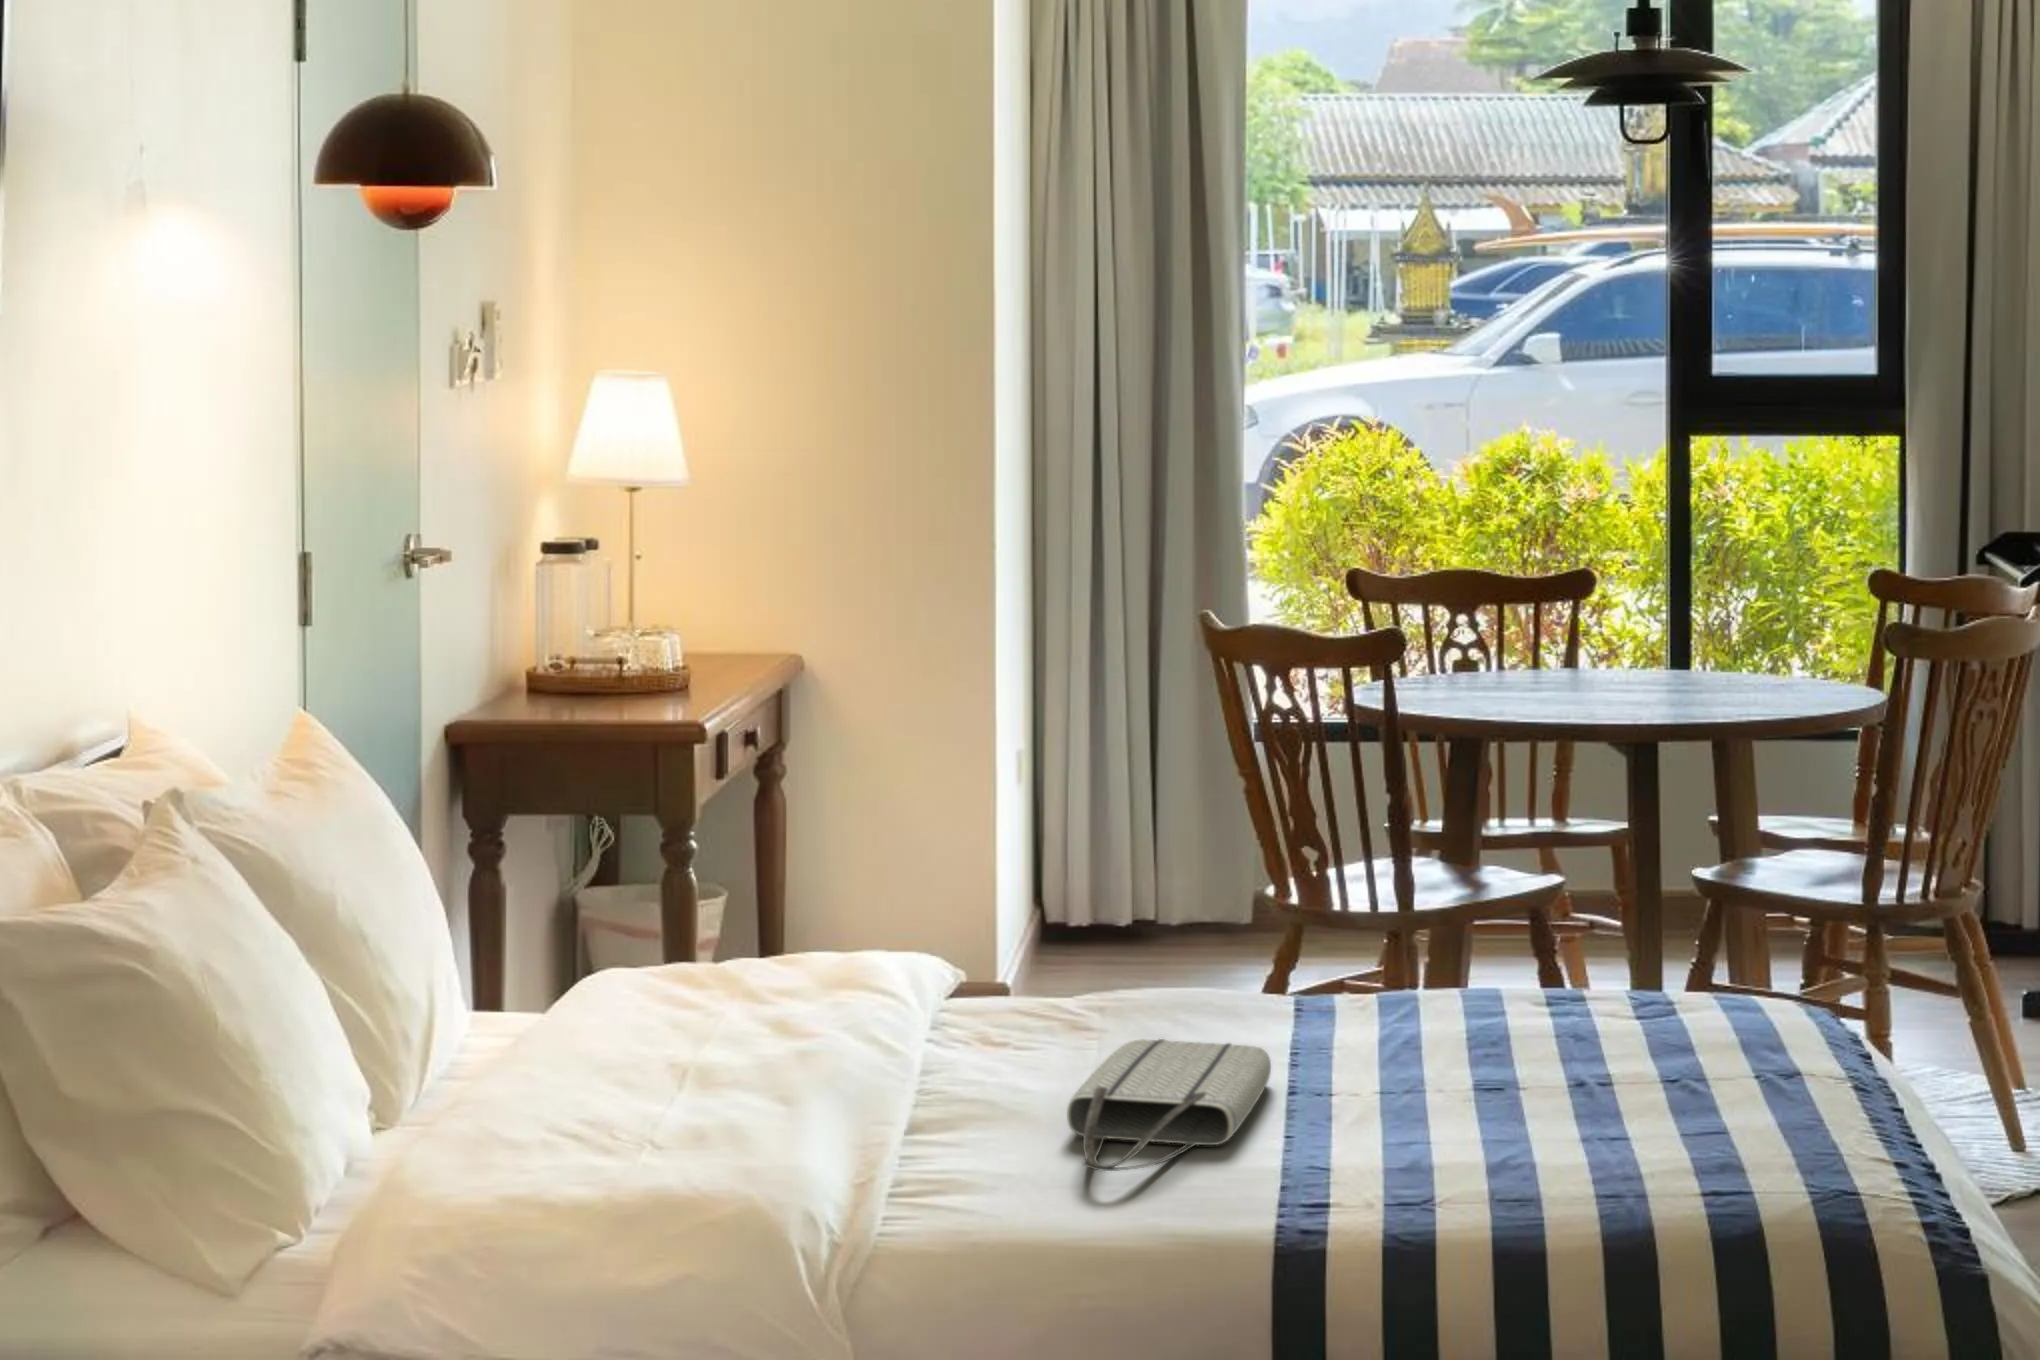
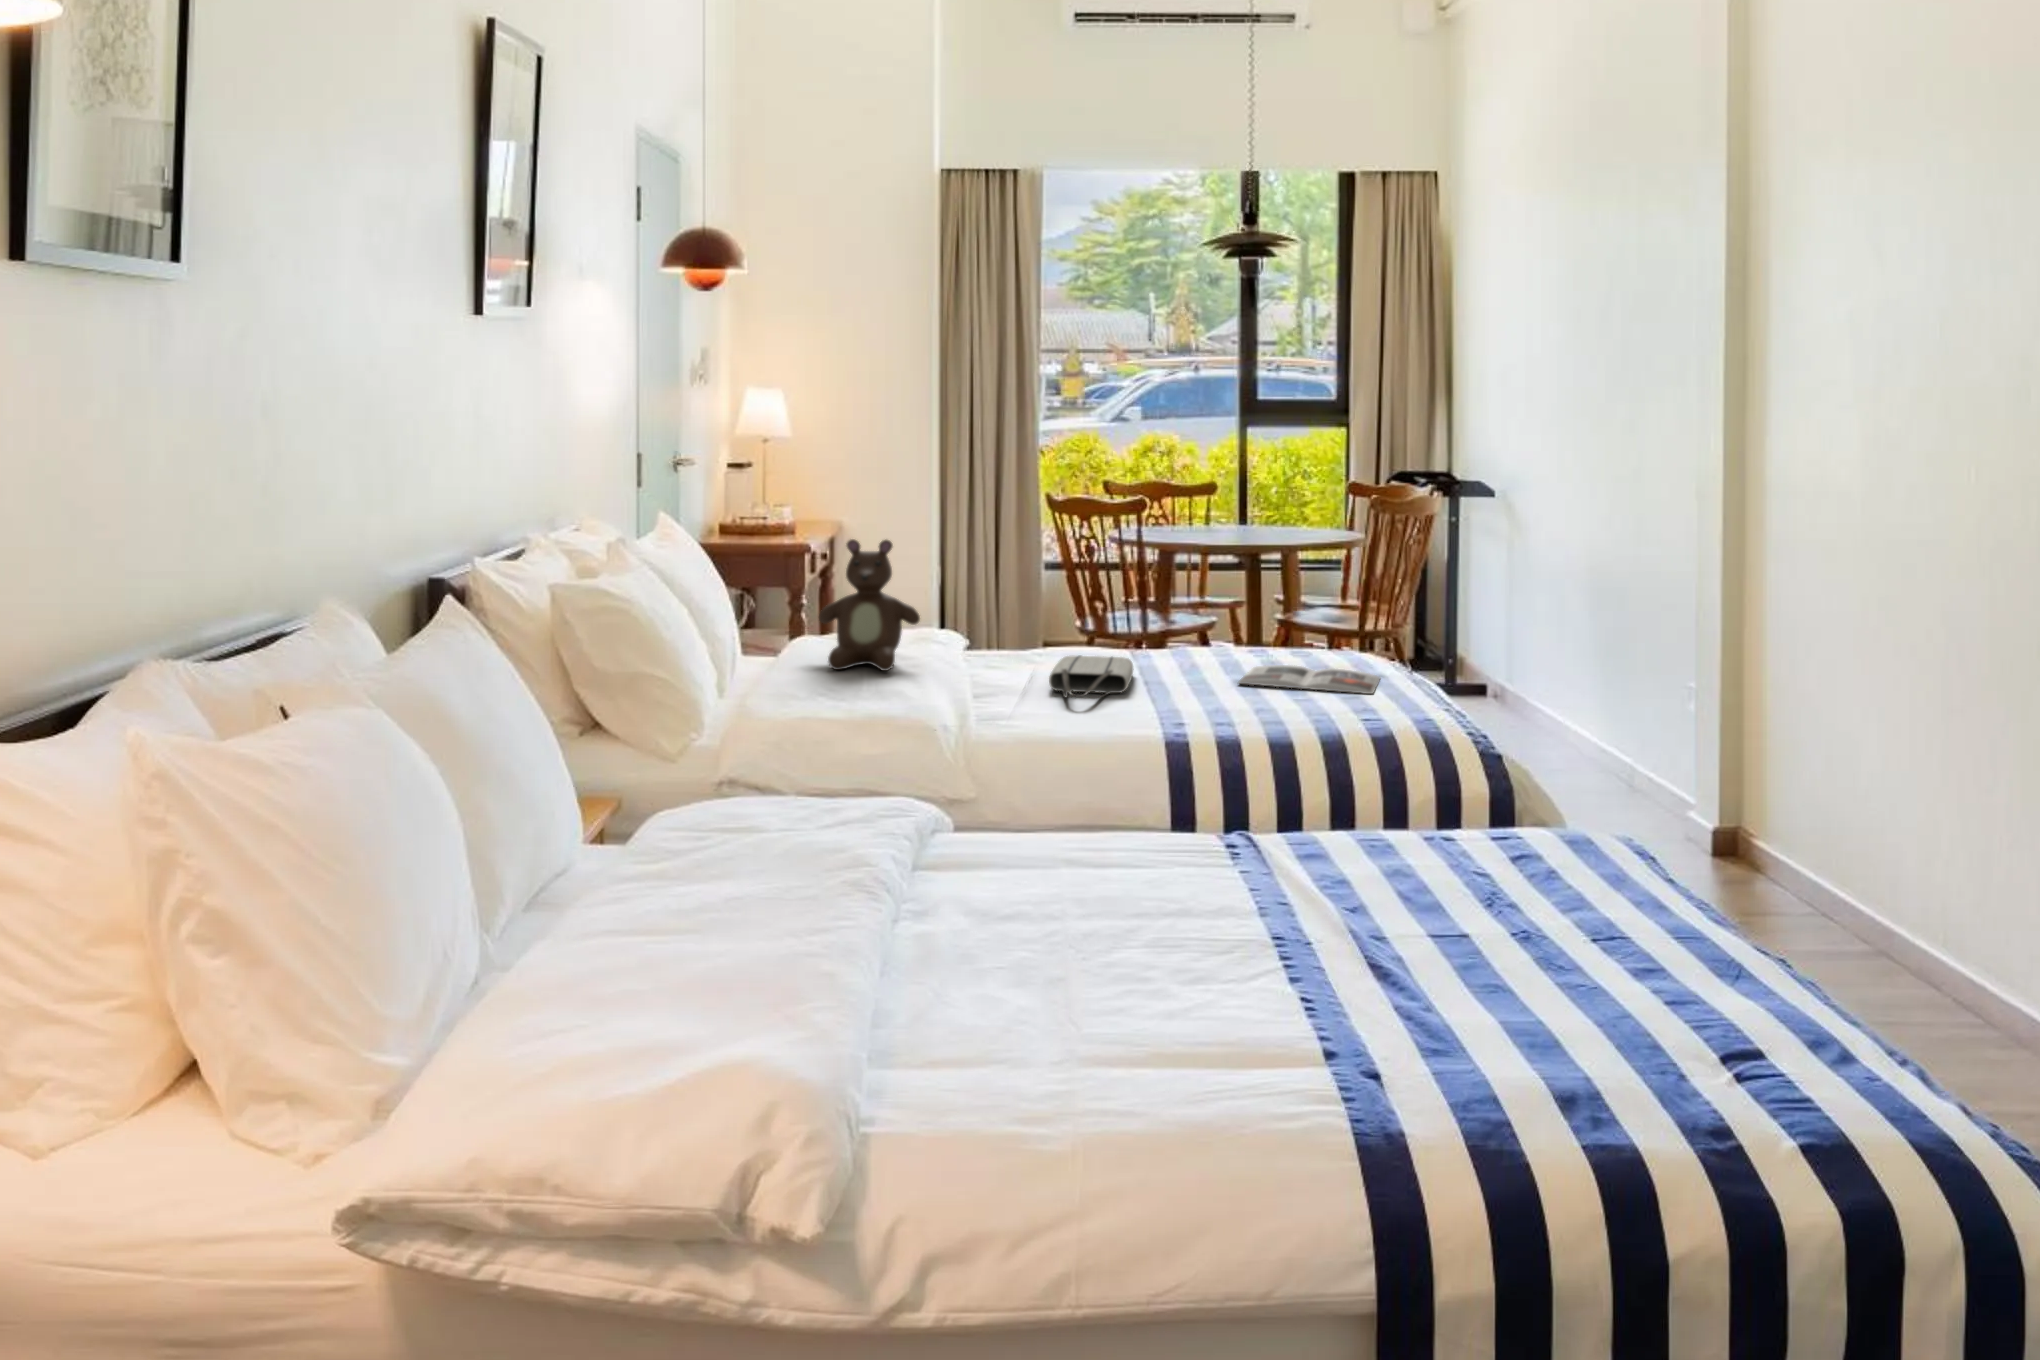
teddy bear: none [582,800,798,1096] -> present [819,539,920,671]
magazine: none [1481,1064,1805,1156] -> present [1238,665,1380,694]

